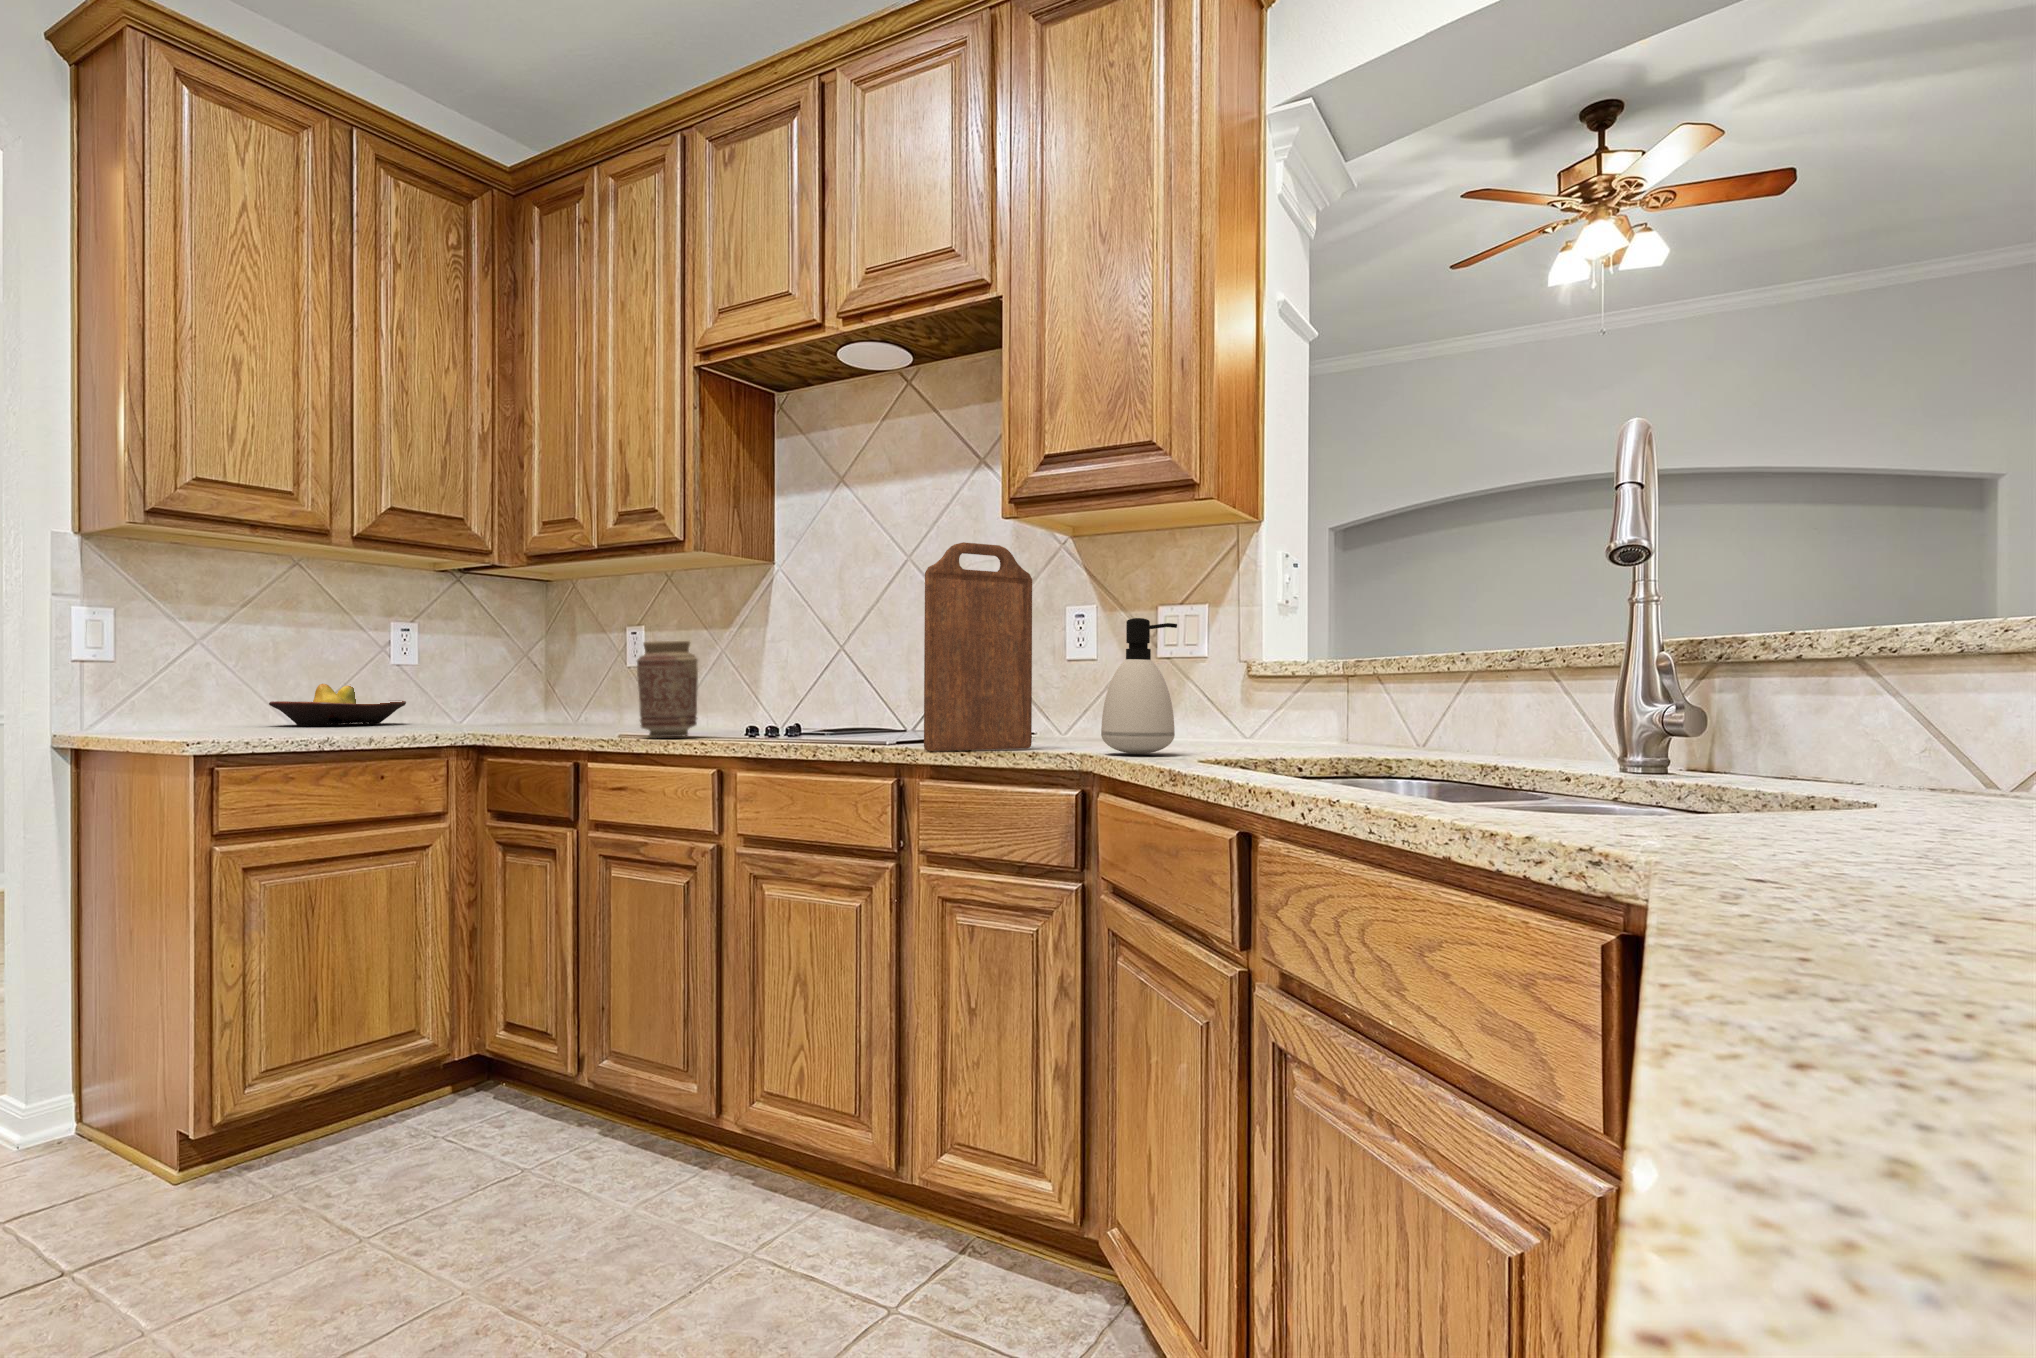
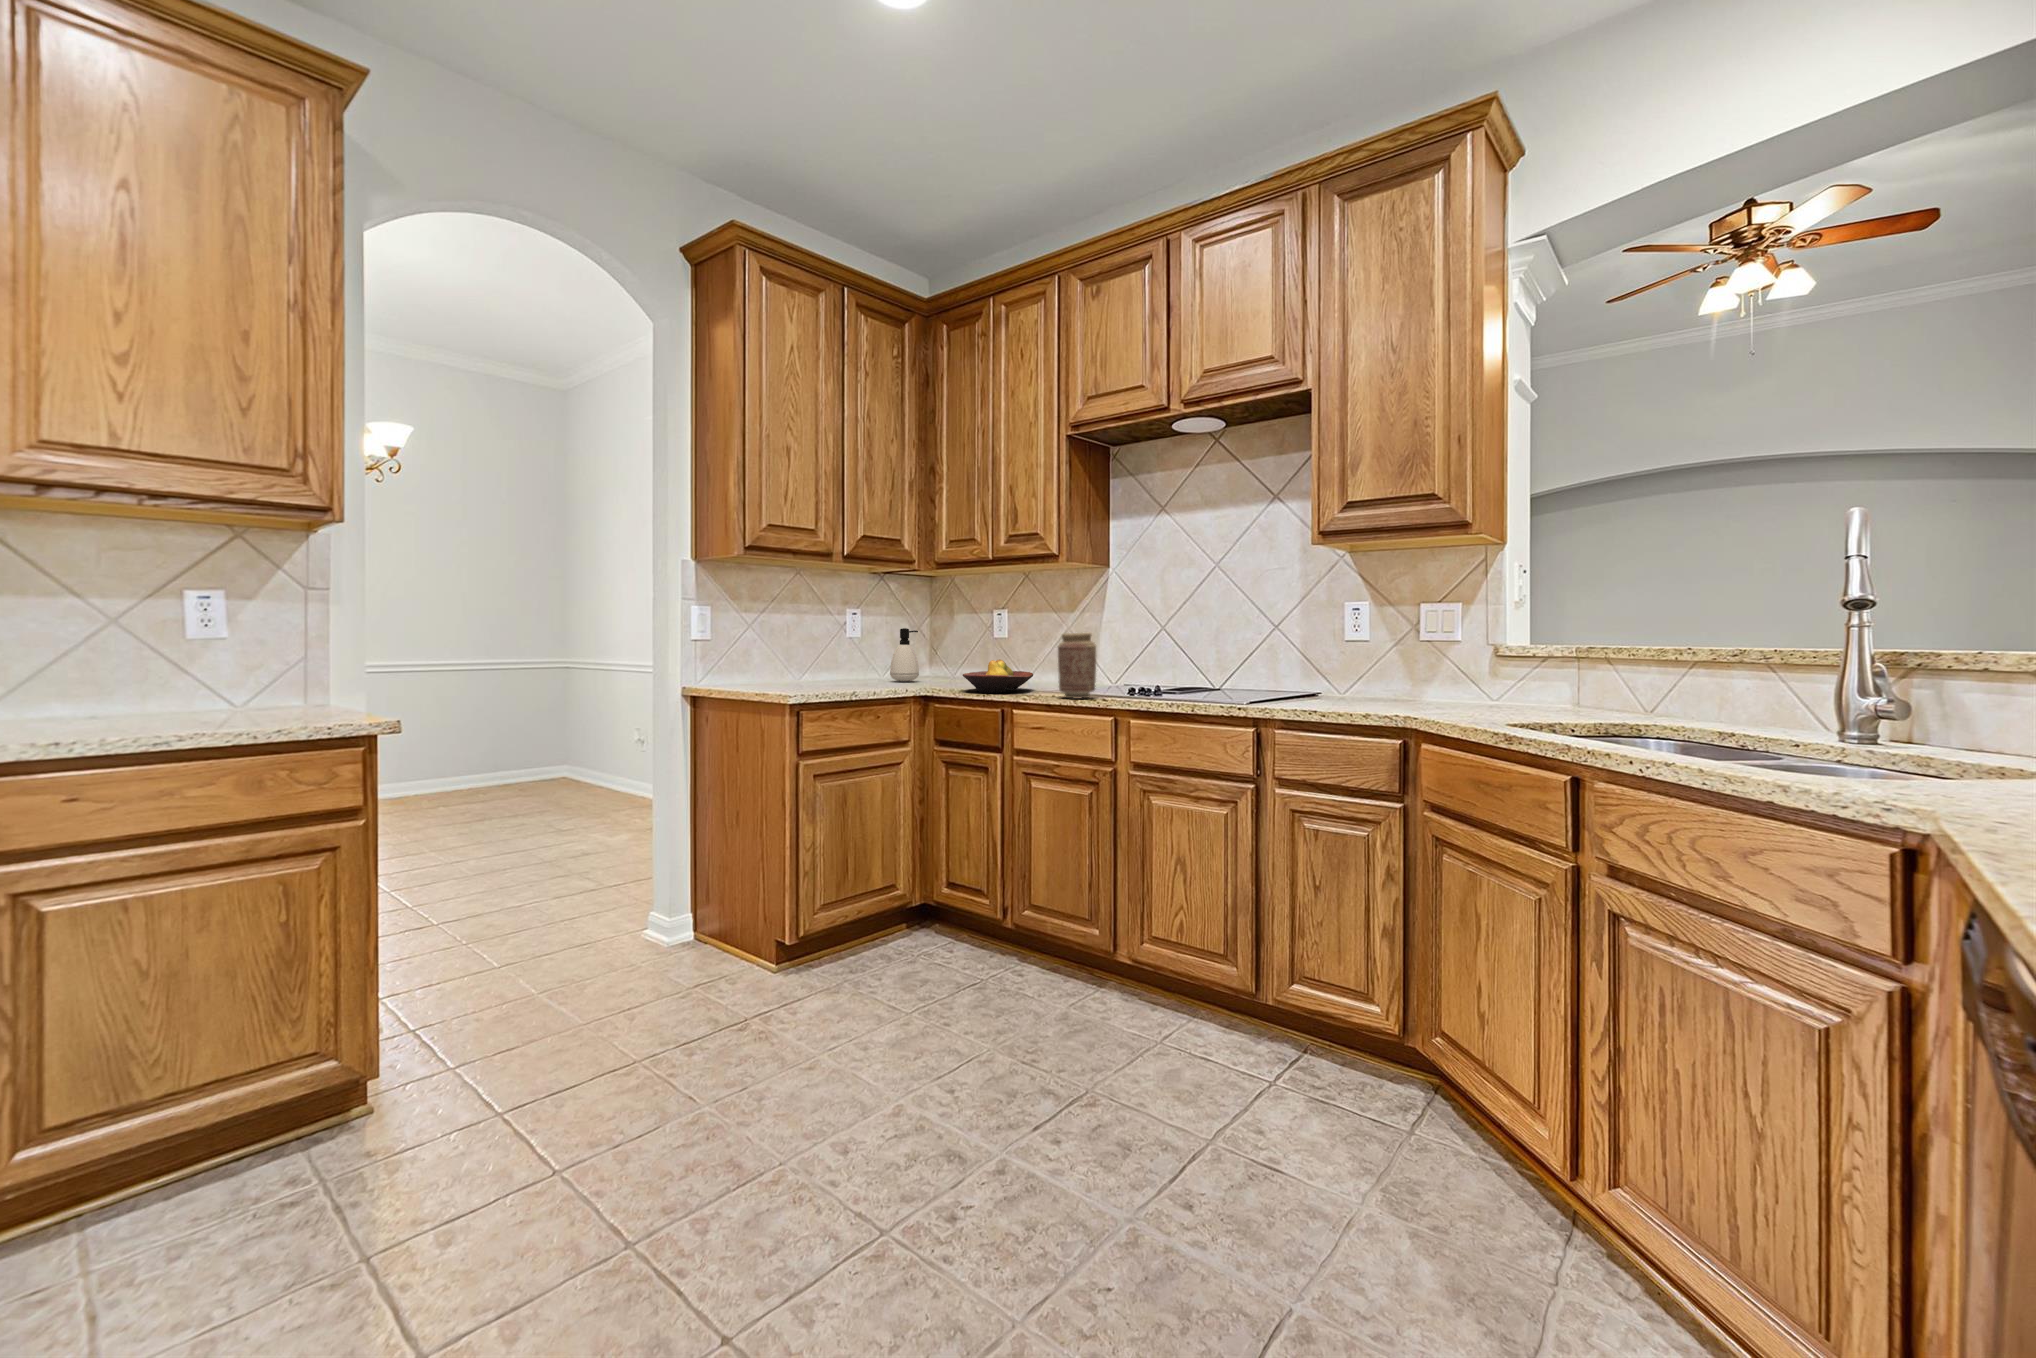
cutting board: present [924,542,1032,751] -> none [1291,573,1360,714]
soap dispenser: present [1101,618,1177,754] -> present [890,628,919,682]
fruit bowl: present [269,684,406,726] -> present [963,659,1033,693]

